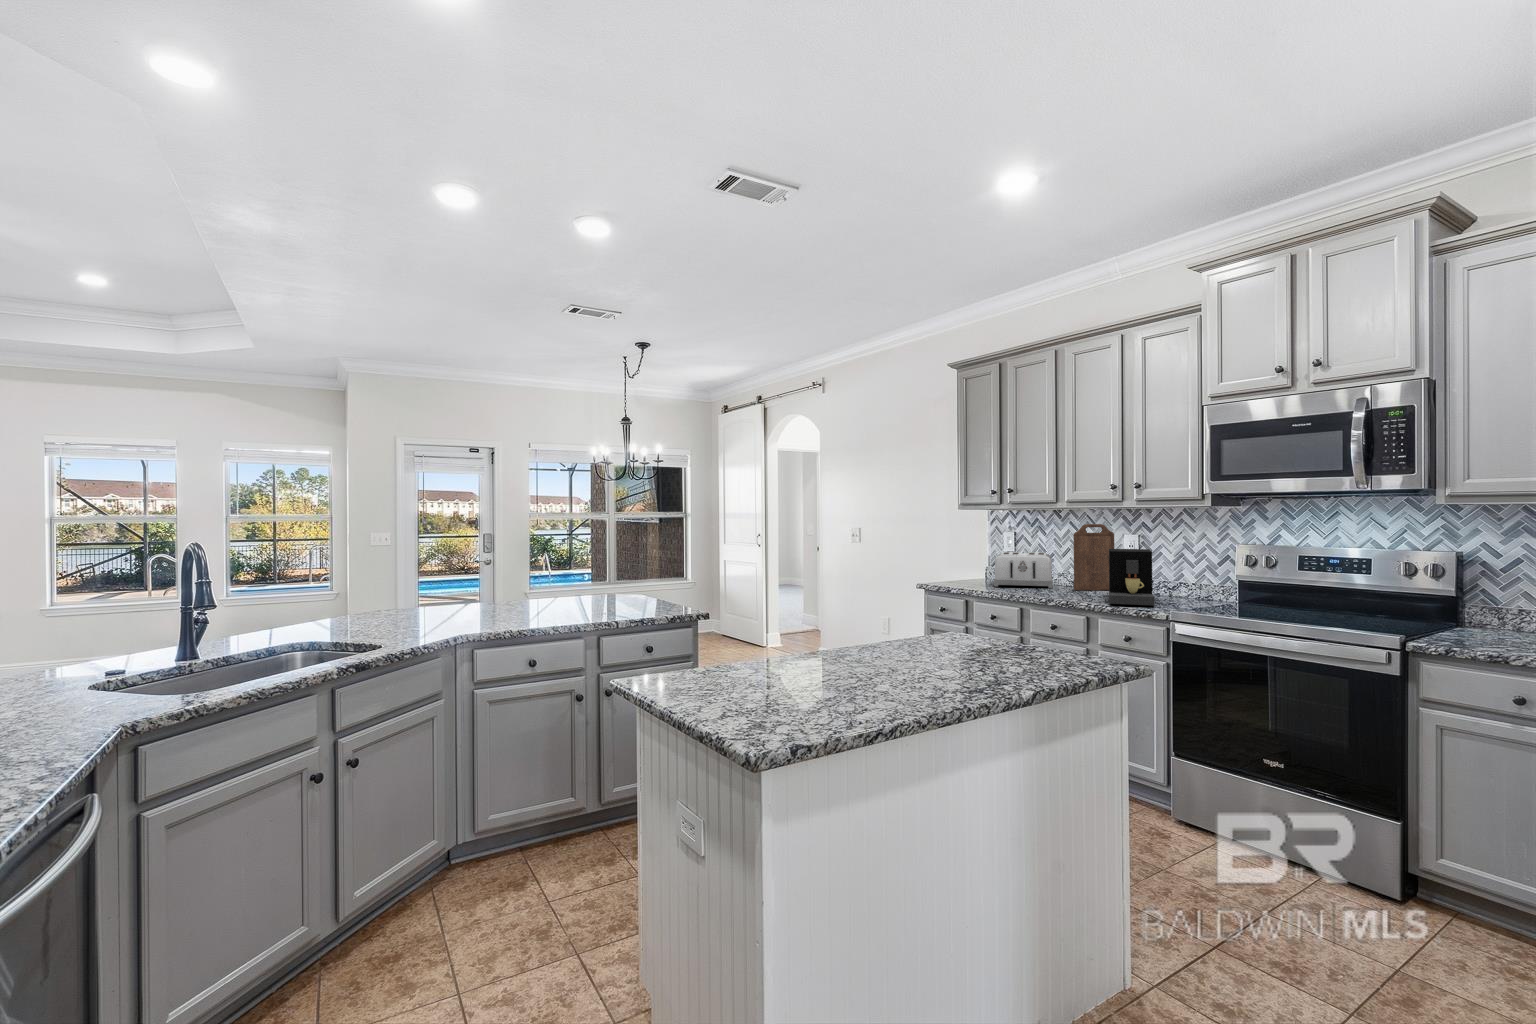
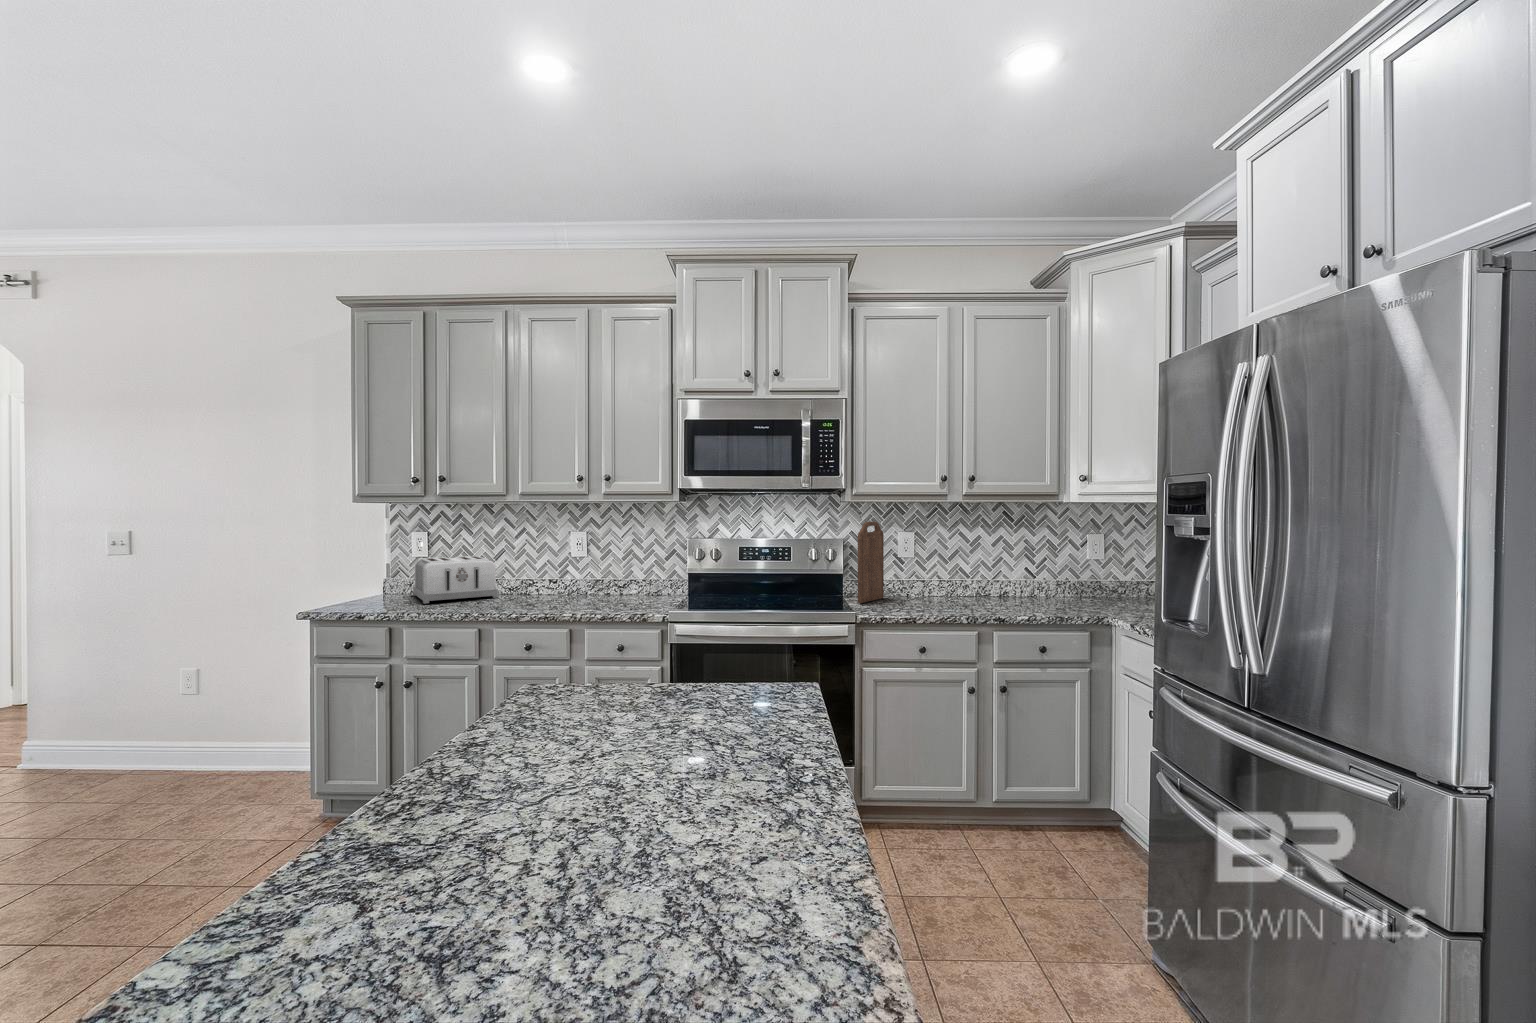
cutting board: present [1074,524,1114,590] -> present [858,522,884,603]
coffee maker: present [1109,549,1154,605] -> none [575,547,642,610]

